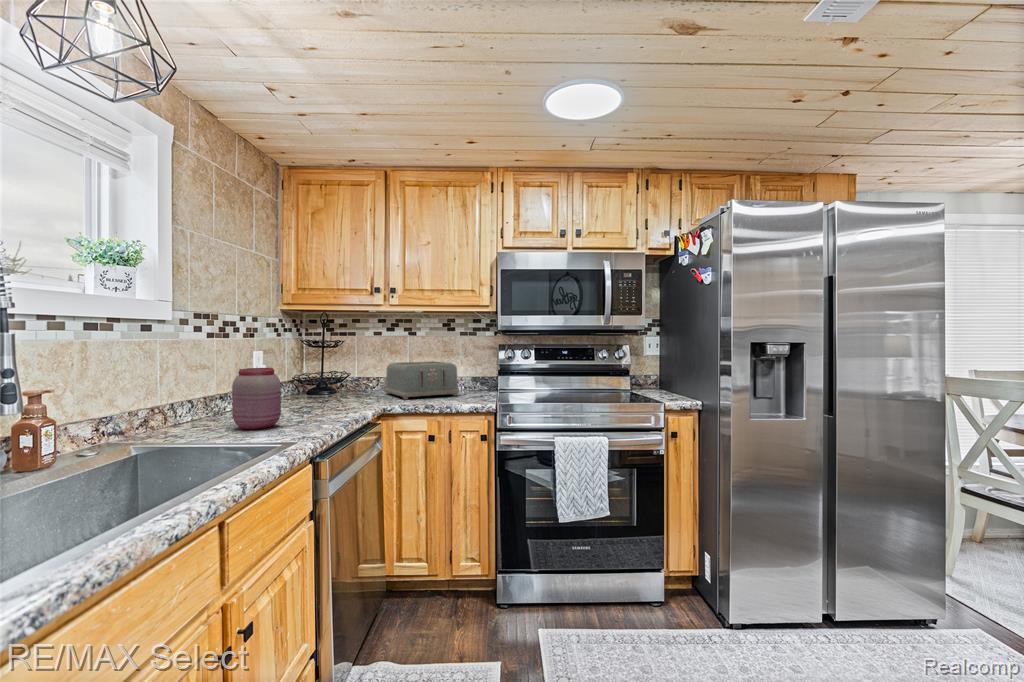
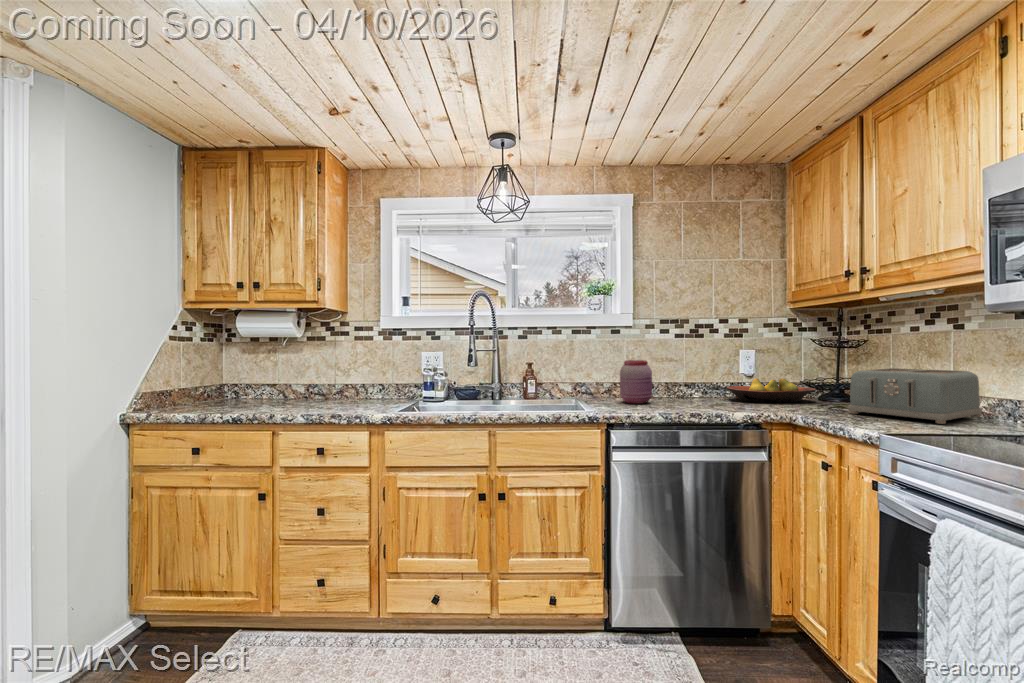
fruit bowl: none [282,379,347,406] -> present [727,378,816,402]

